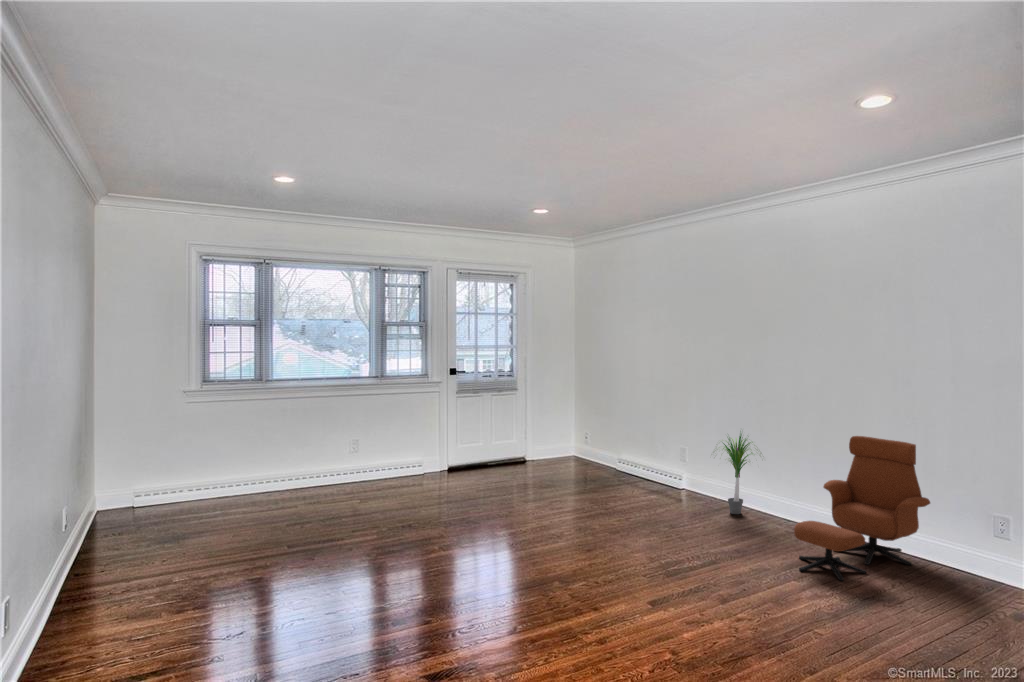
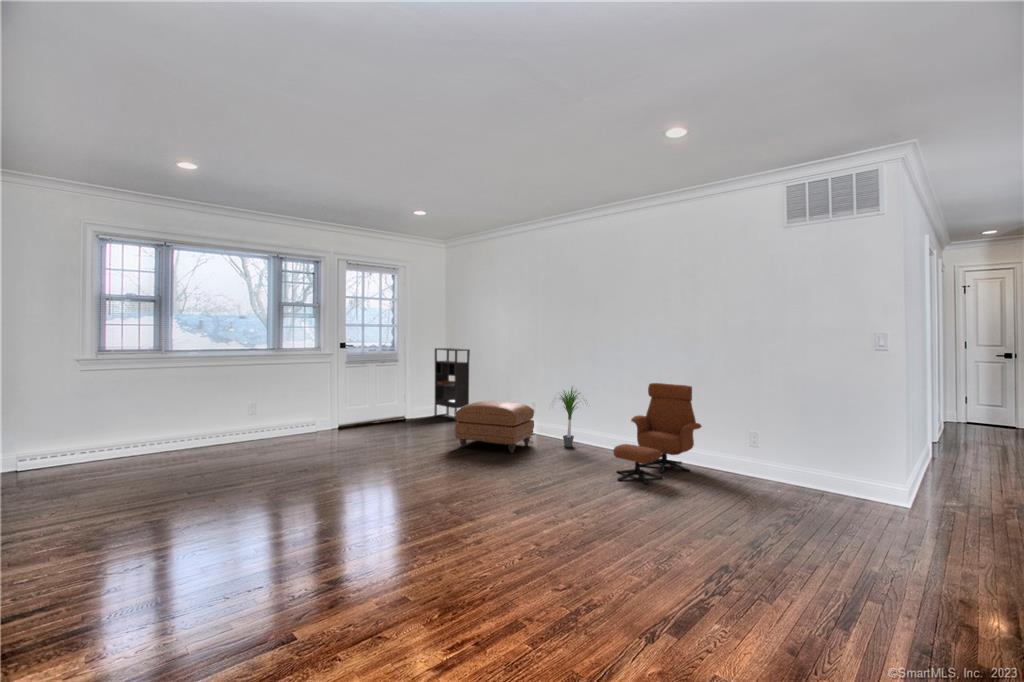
bookshelf: none [561,372,607,466] -> present [434,348,470,421]
ottoman: none [584,448,688,519] -> present [455,401,534,453]

